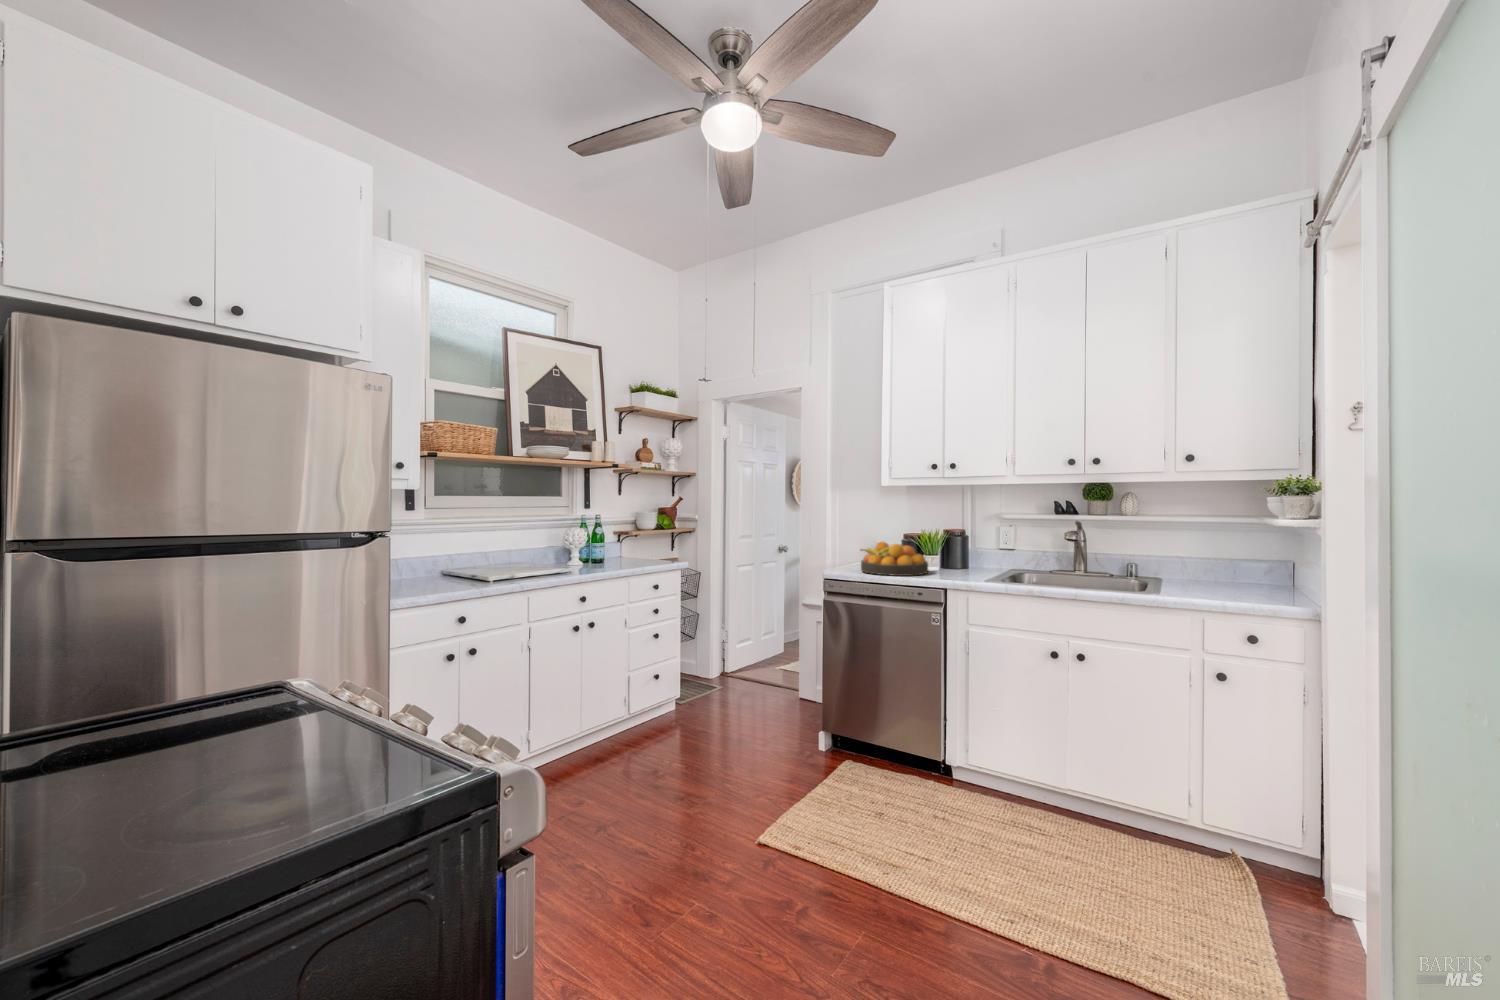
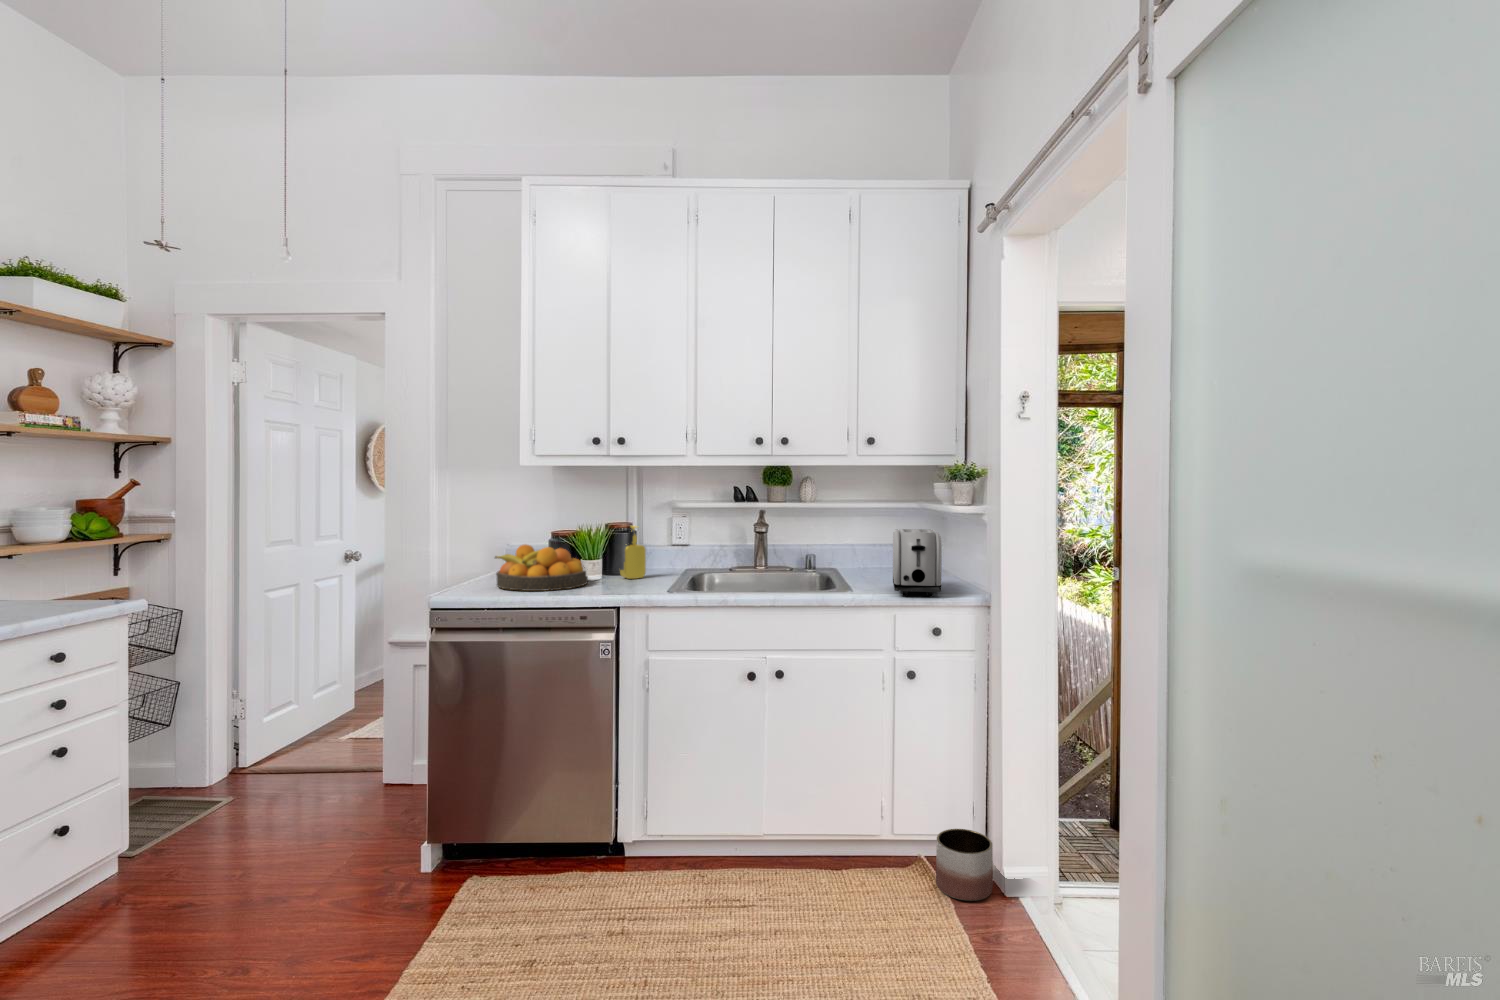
soap dispenser: none [955,531,977,573] -> present [620,526,646,579]
toaster: none [1205,539,1263,604] -> present [893,529,942,597]
planter: none [1246,832,1315,907] -> present [936,829,993,901]

